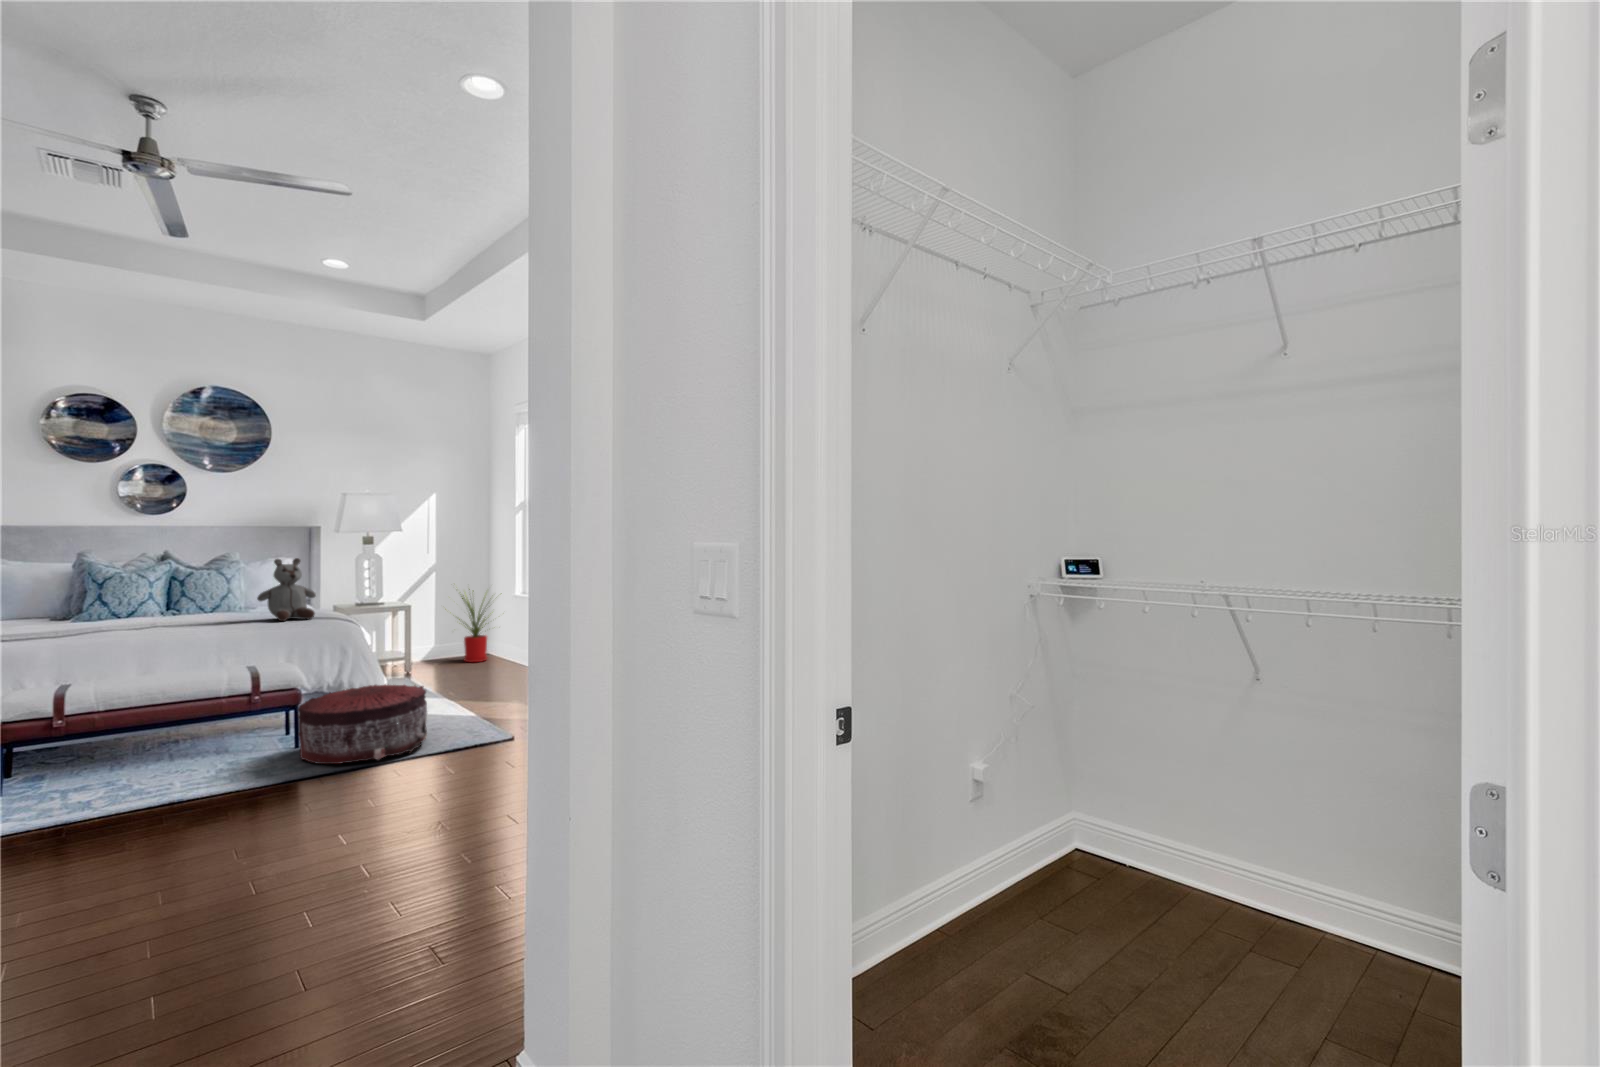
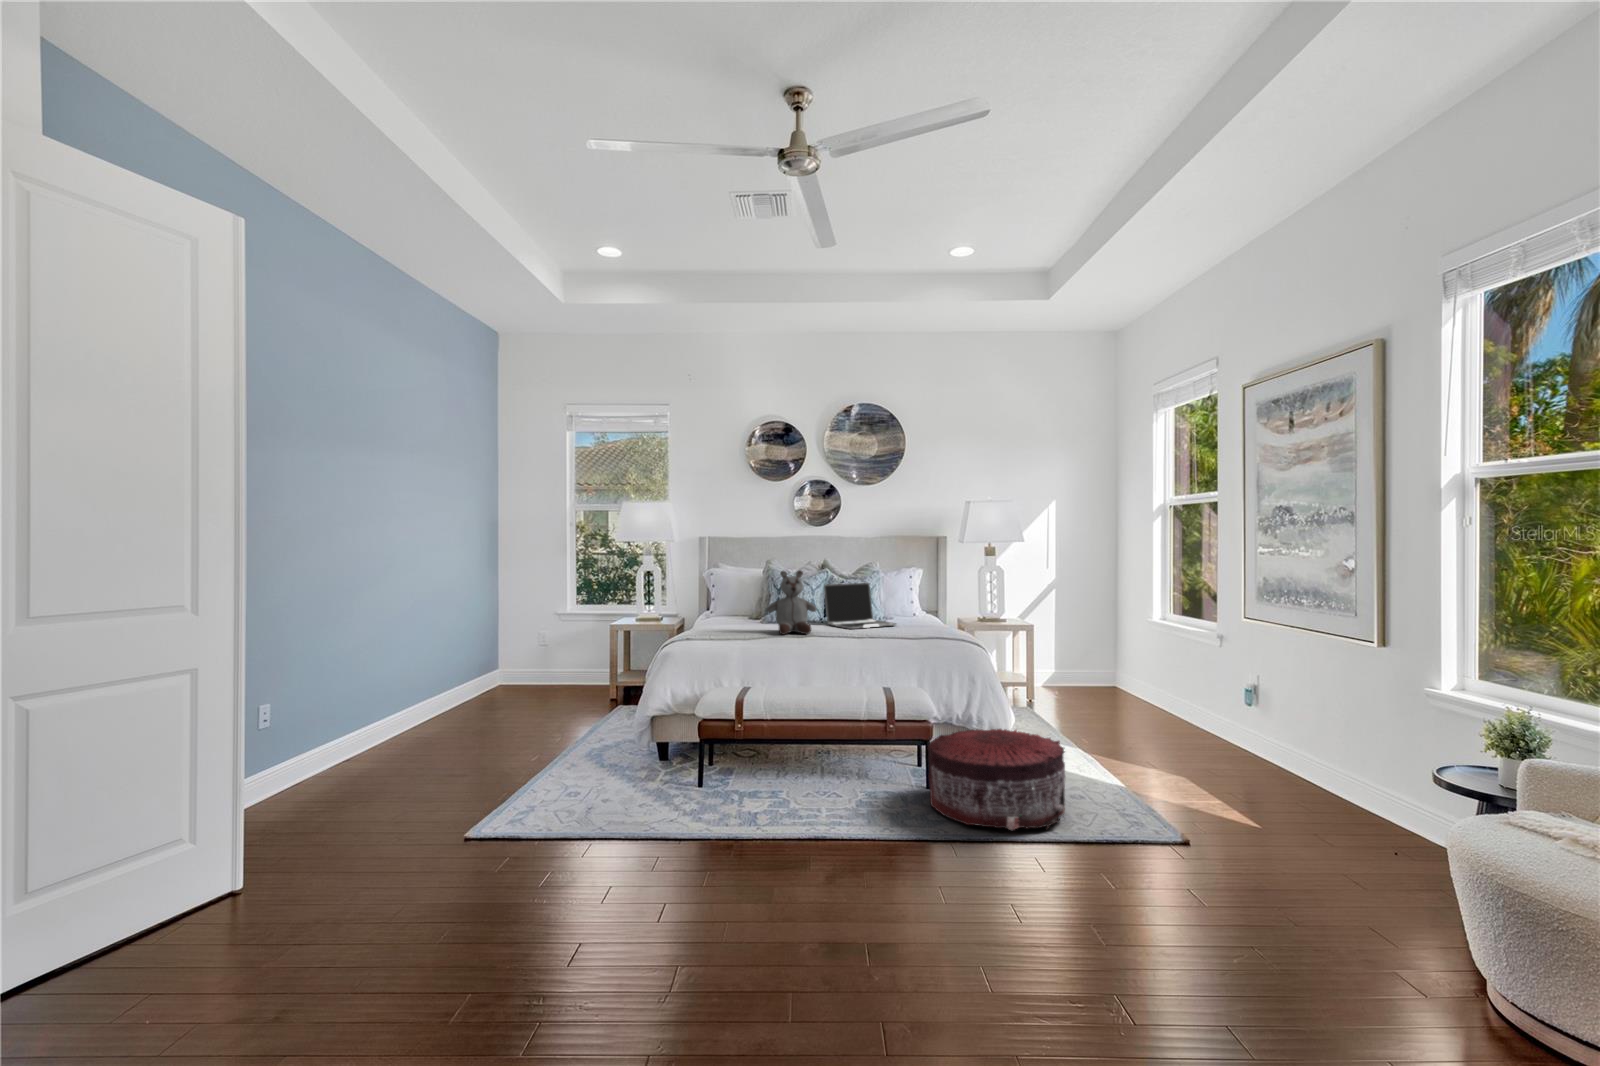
stuffed bear: present [257,558,316,621] -> present [767,571,816,635]
laptop: none [168,571,262,618] -> present [824,582,896,629]
house plant: present [459,589,487,662] -> none [1067,602,1144,701]

